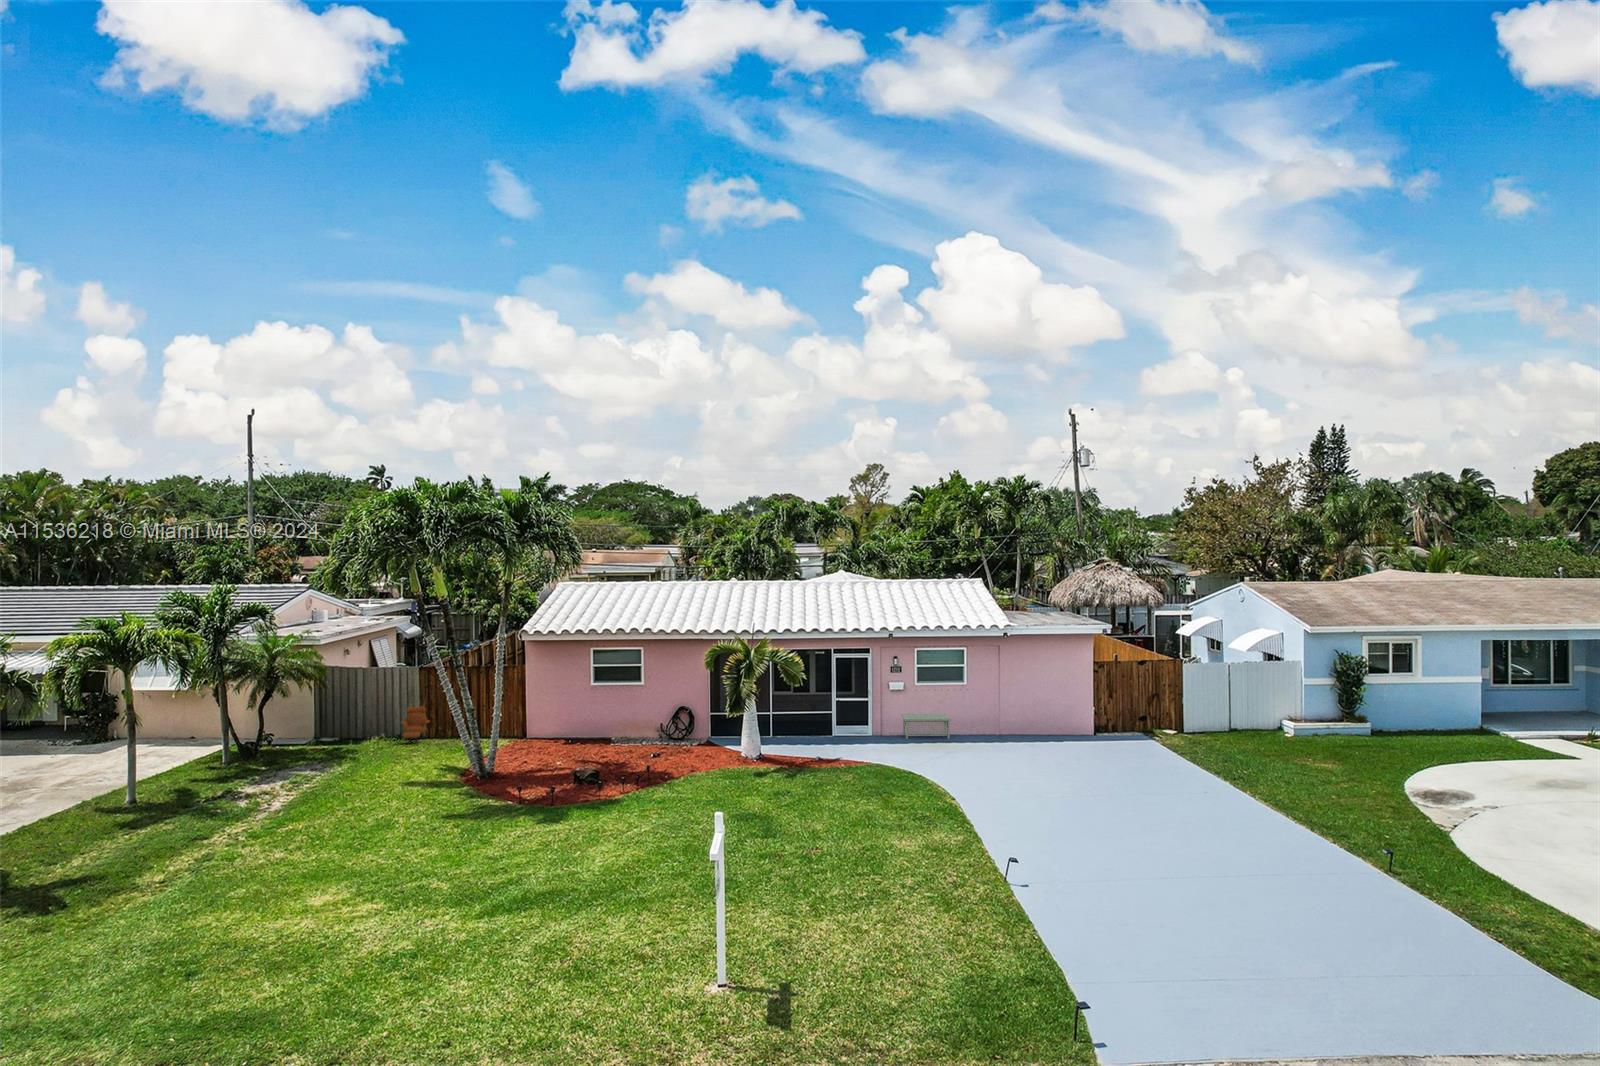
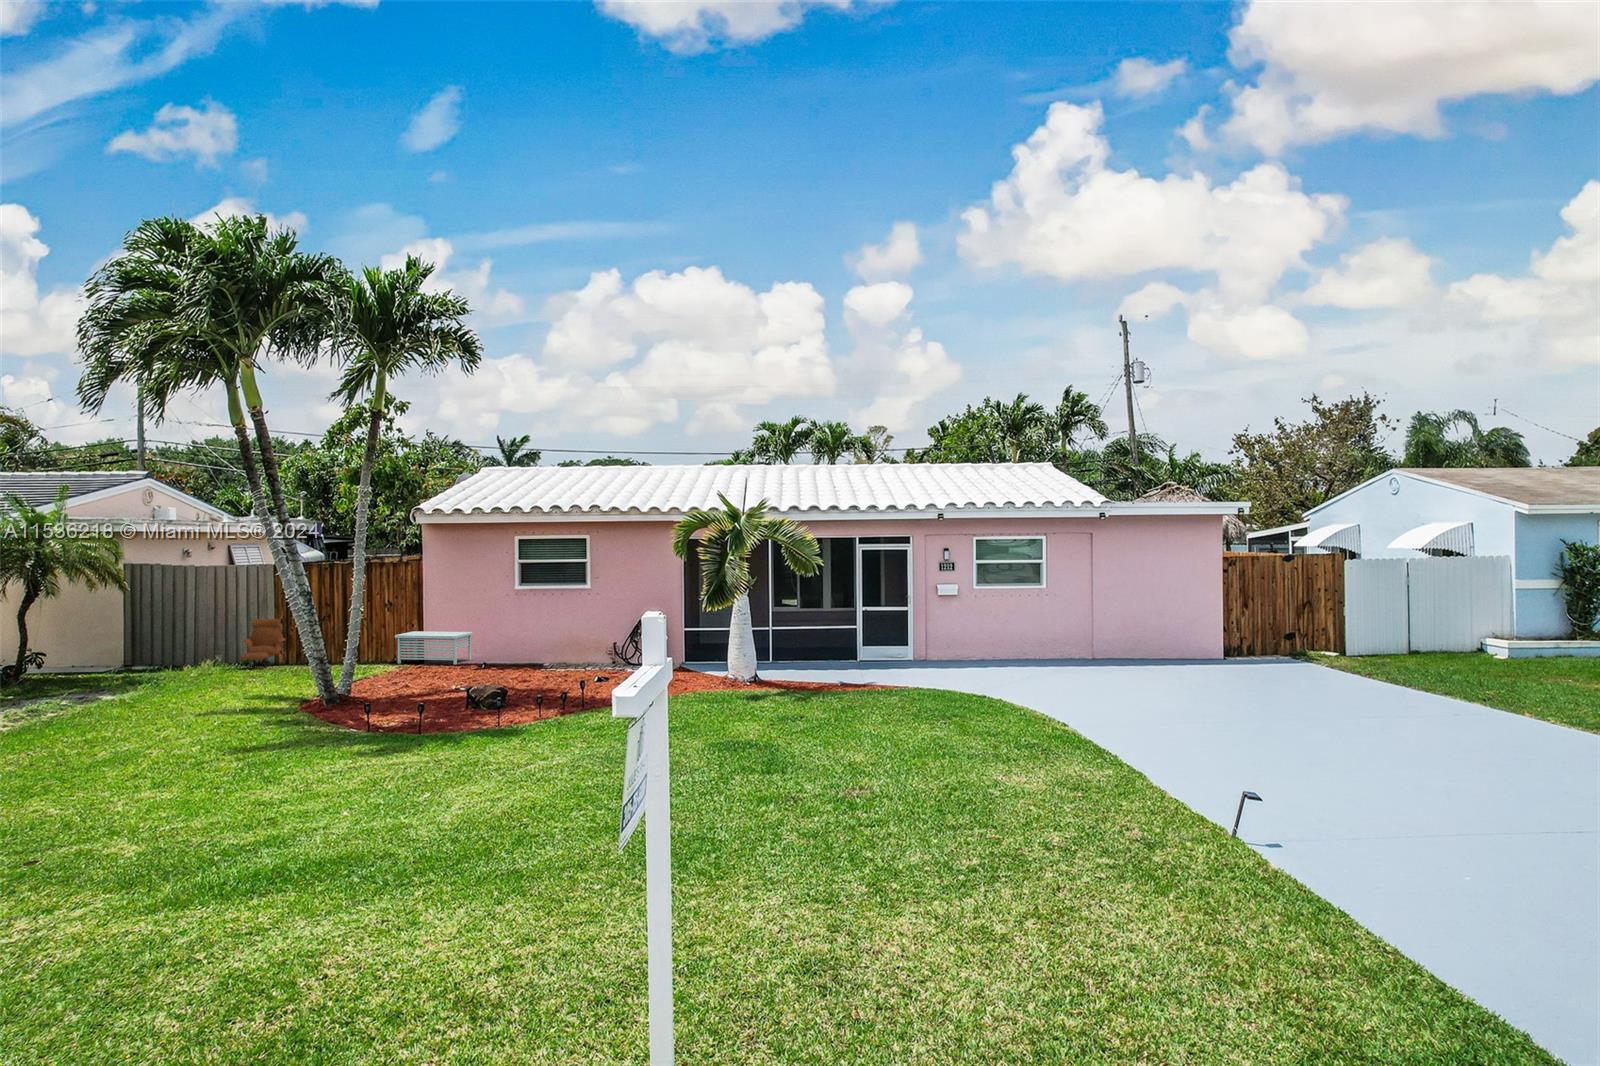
storage bench: present [901,714,950,739] -> present [395,631,473,664]

